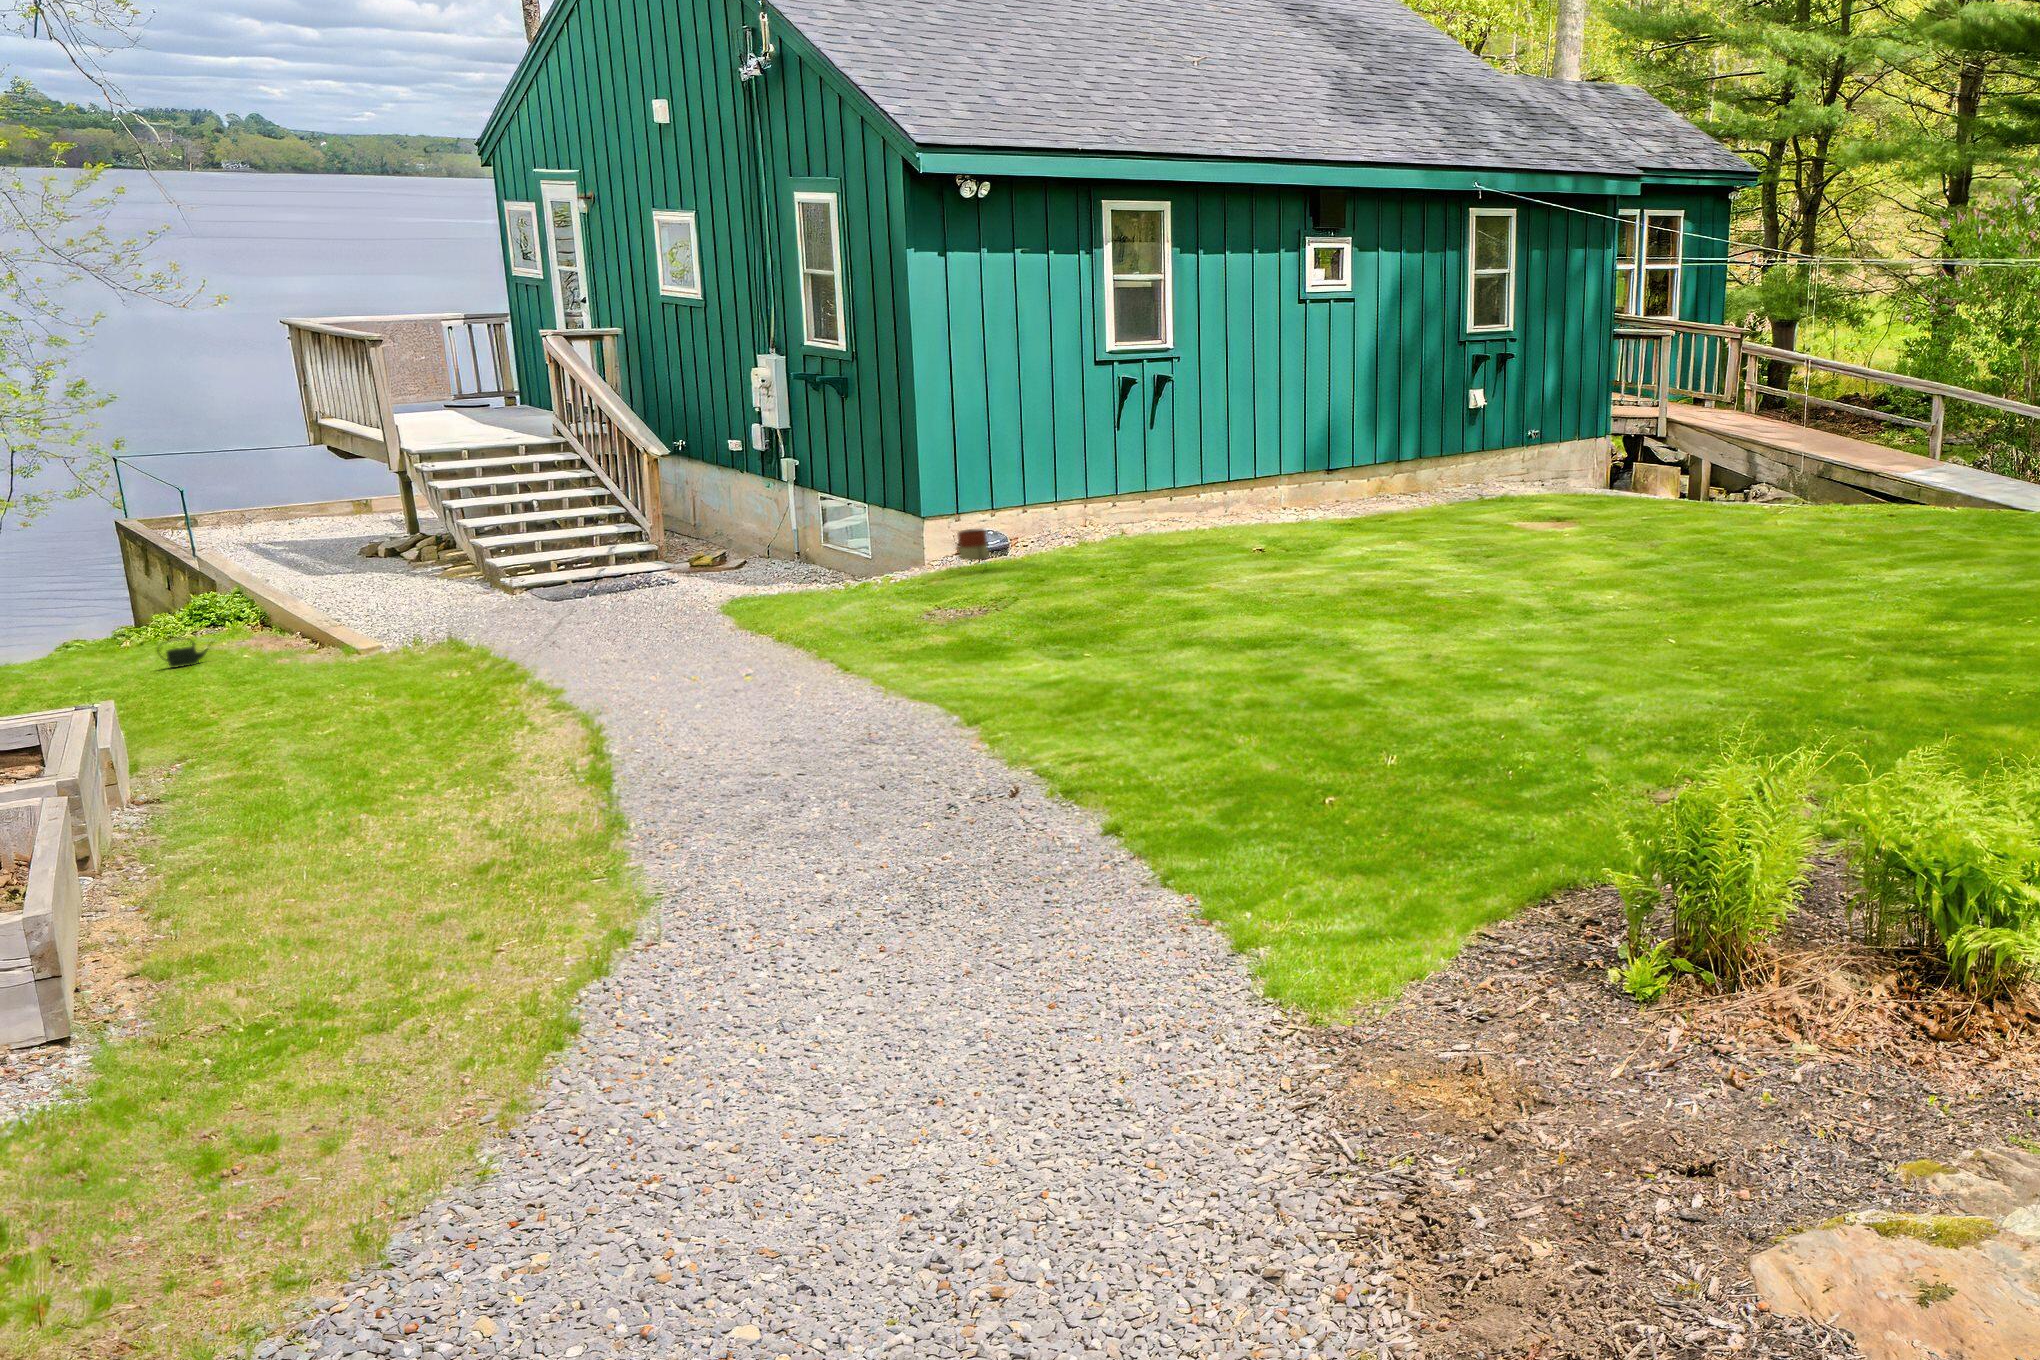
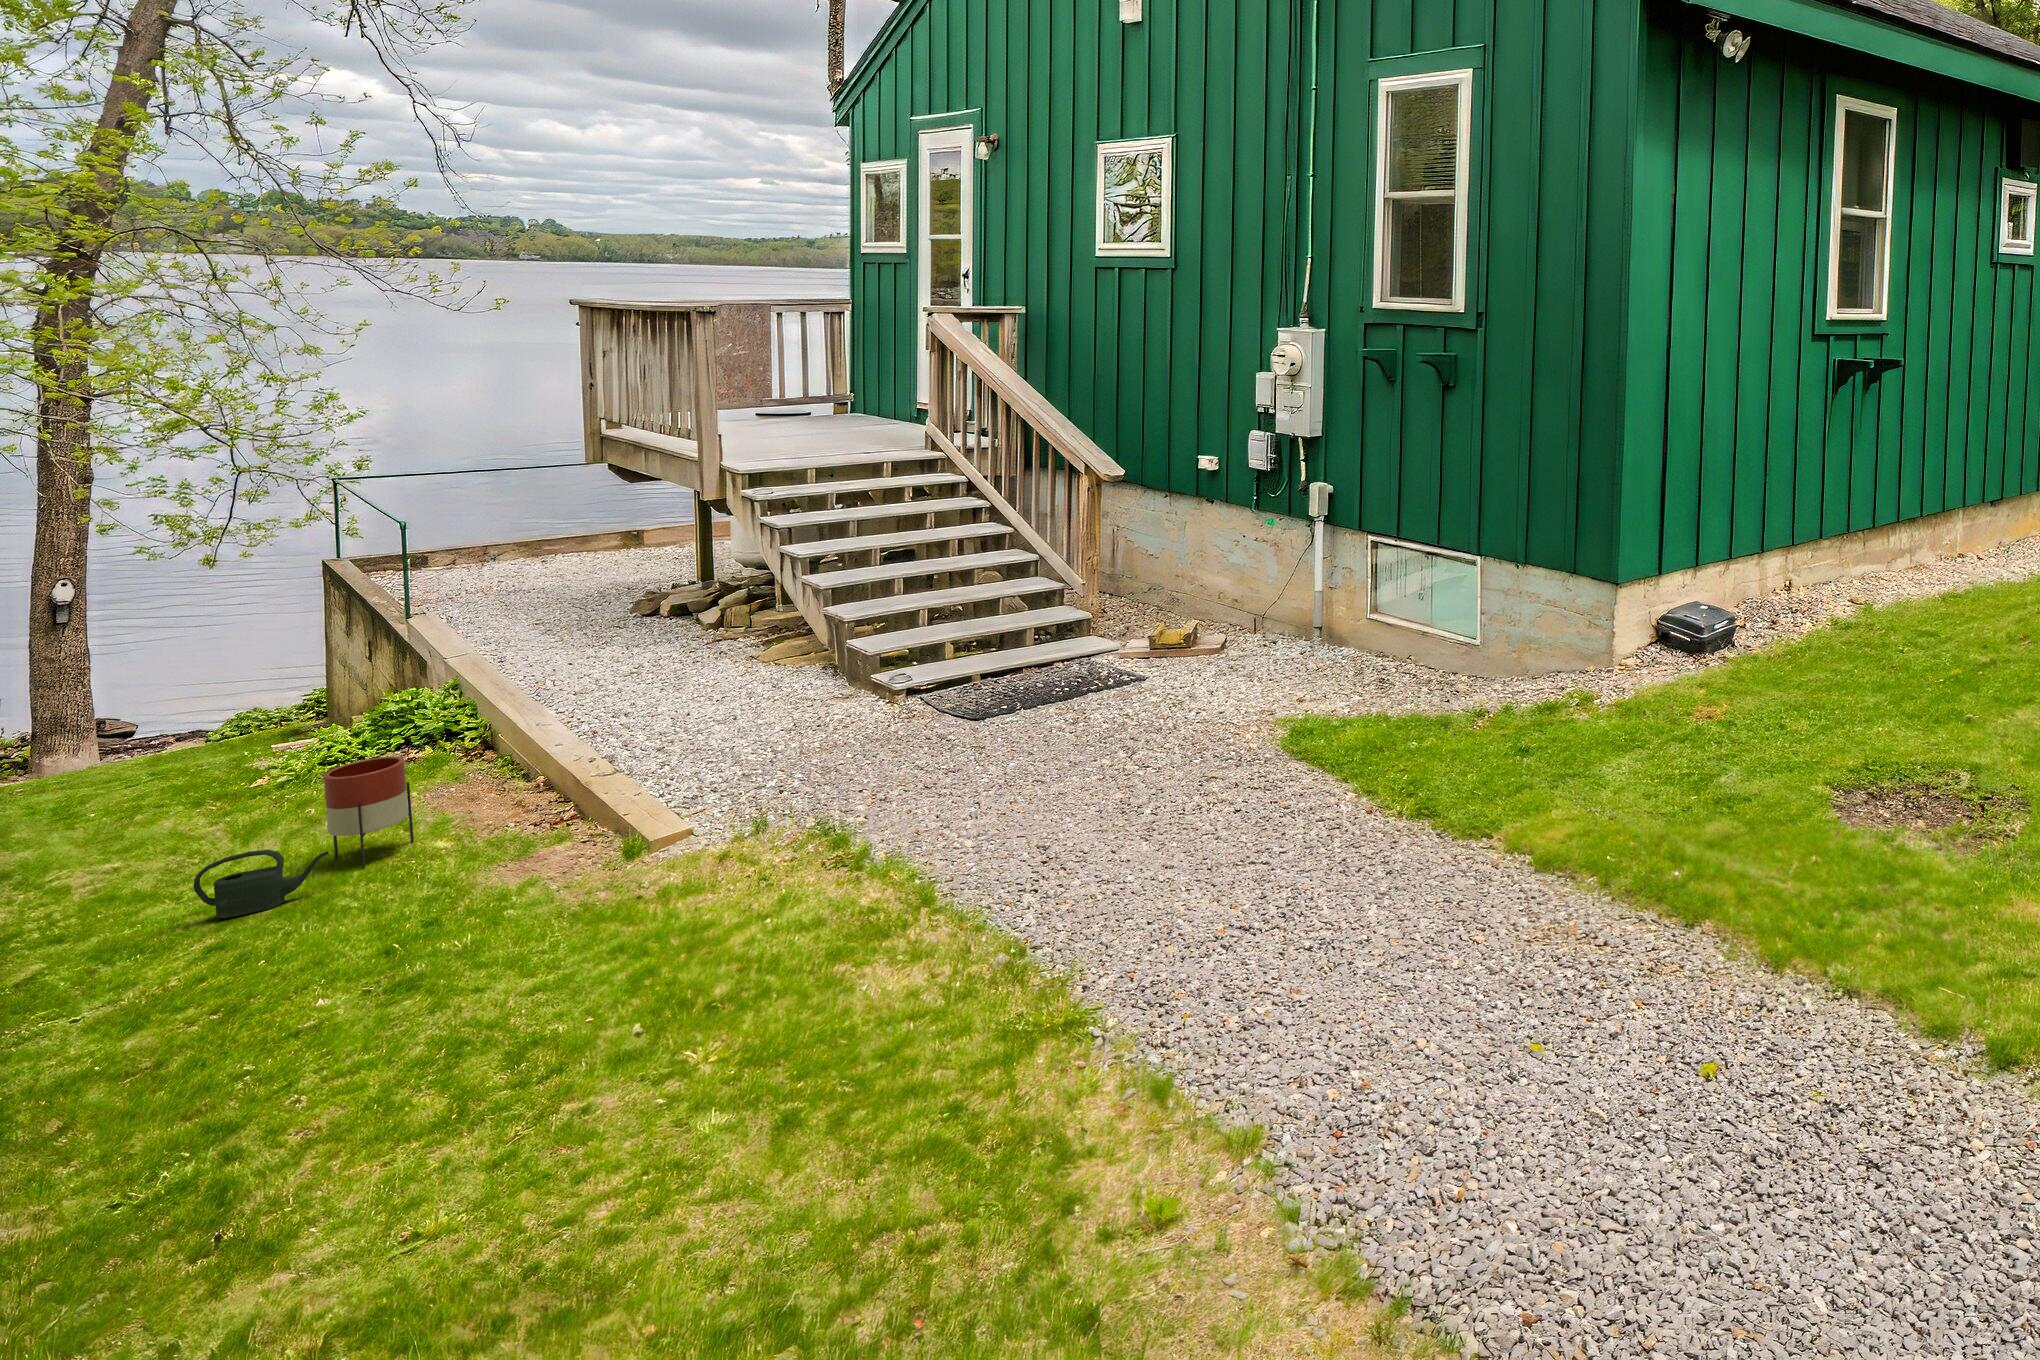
planter: present [958,529,989,568] -> present [324,756,414,869]

